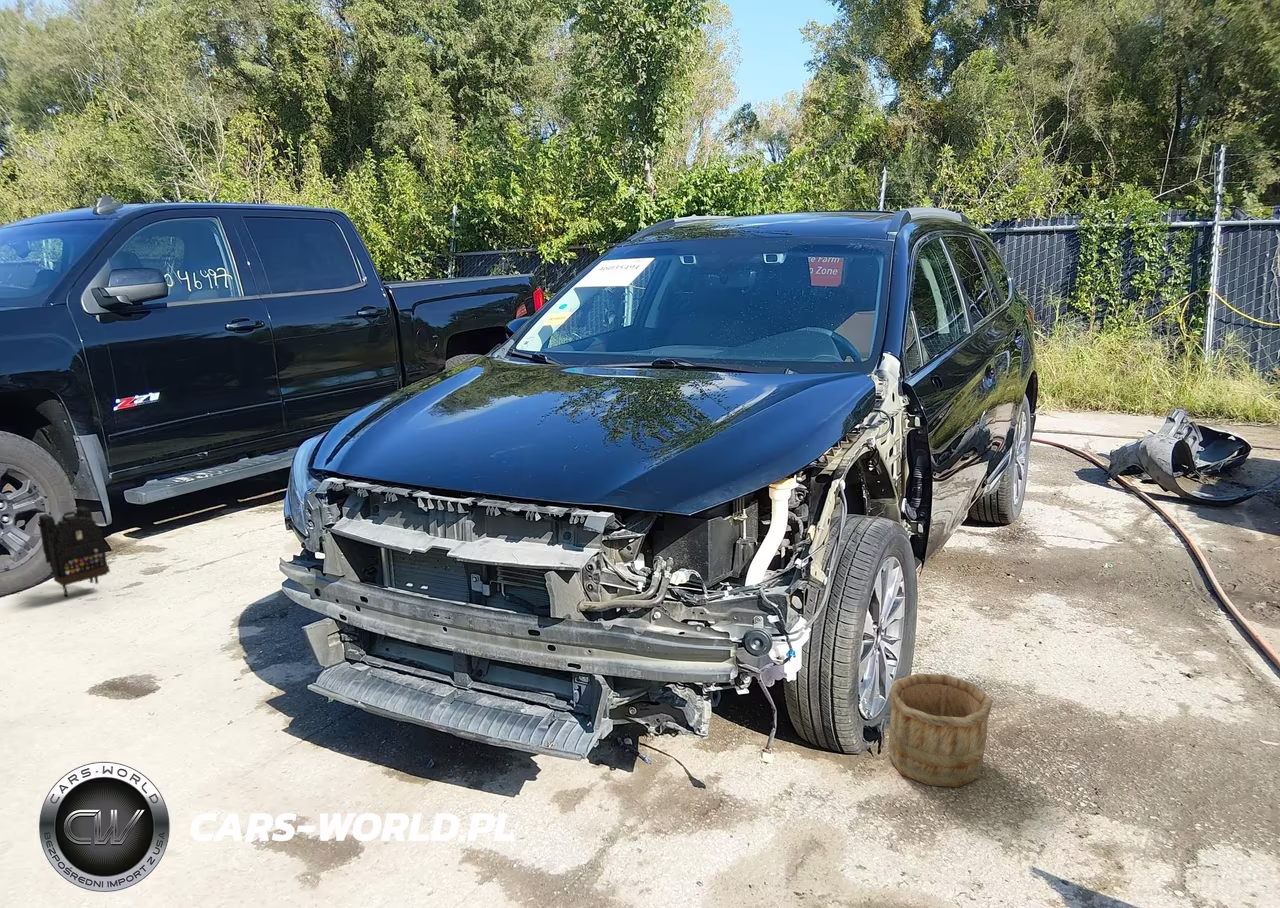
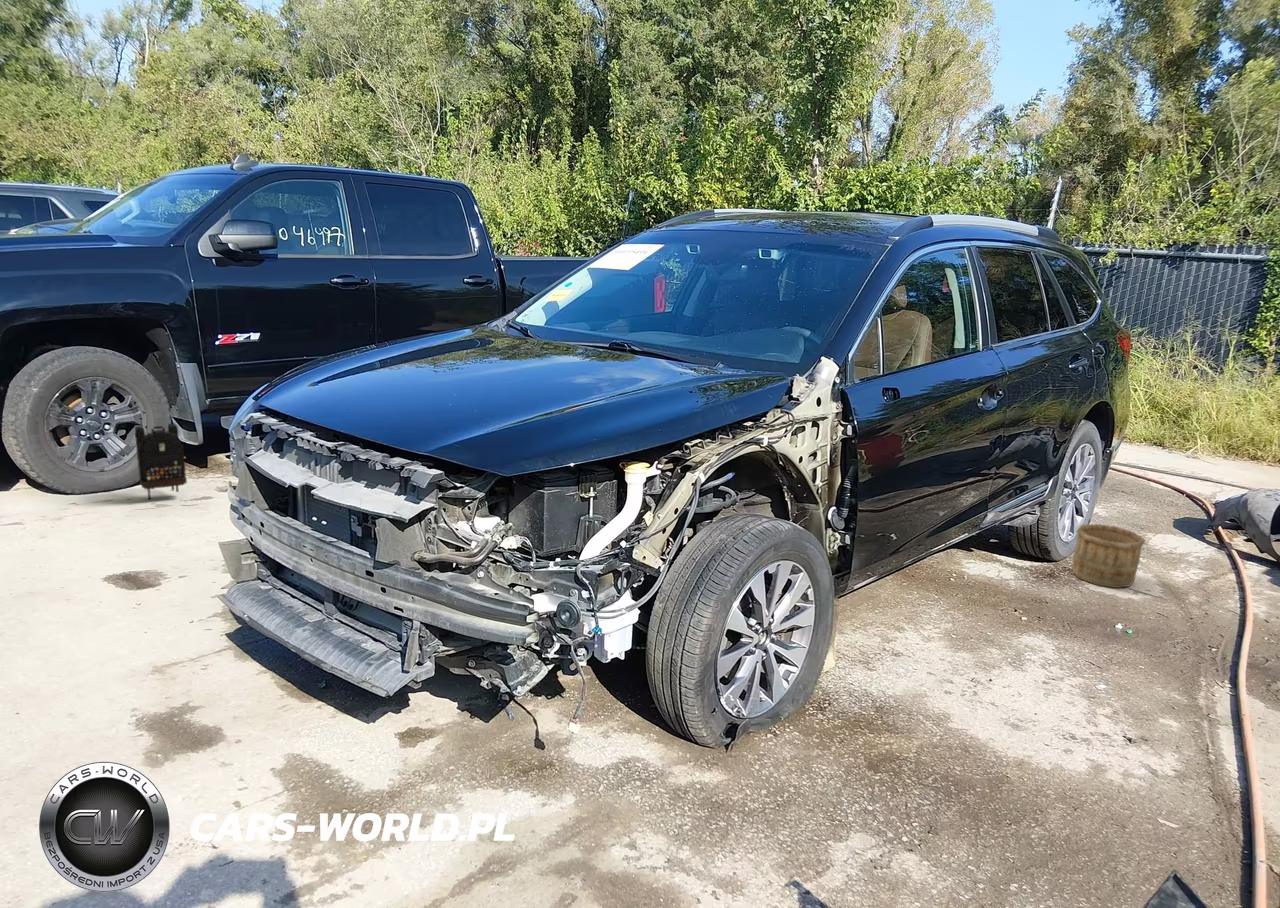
wooden bucket: present [889,674,993,787] -> present [1072,524,1145,588]

